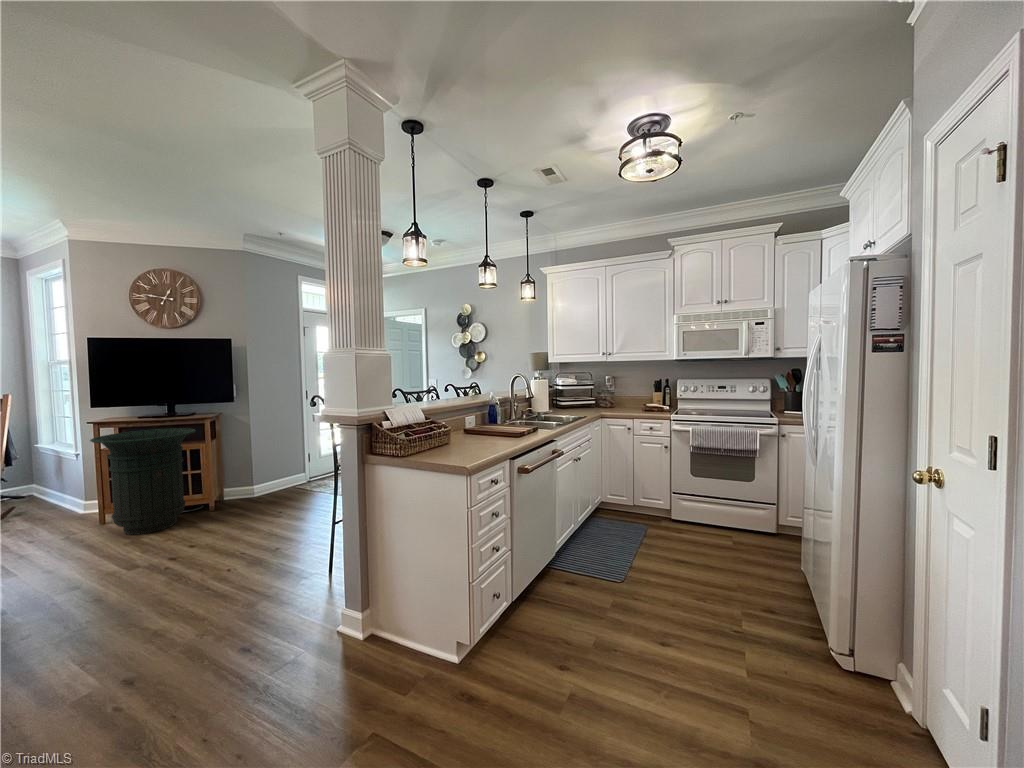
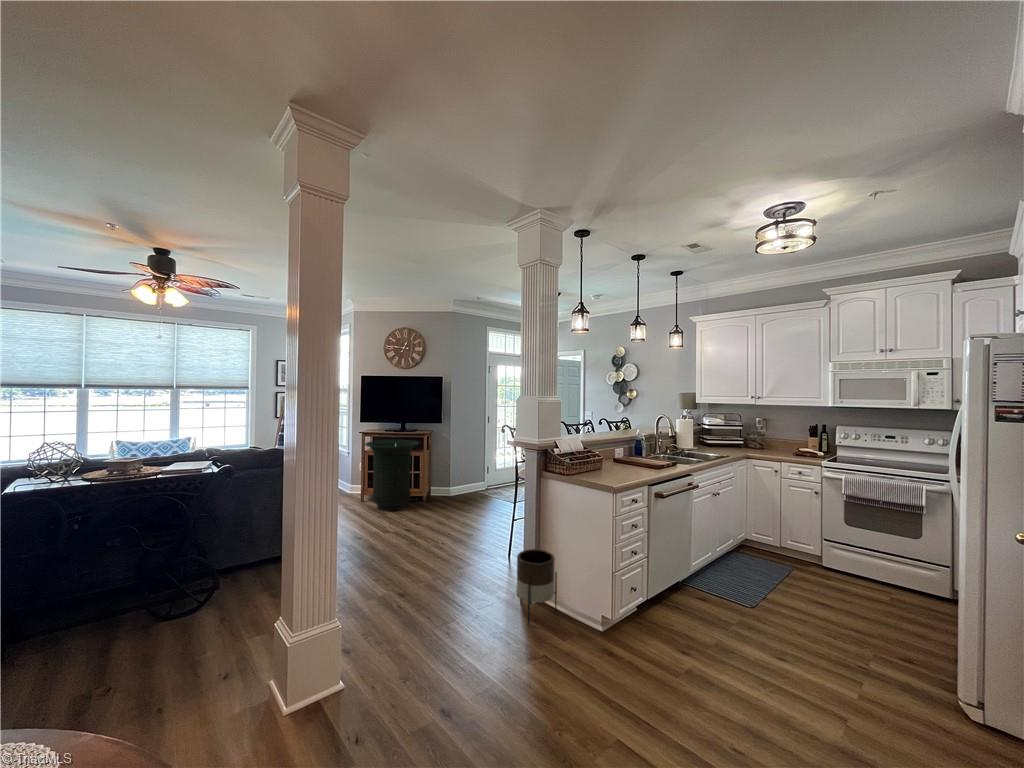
planter: none [326,568,392,691] -> present [517,549,557,626]

